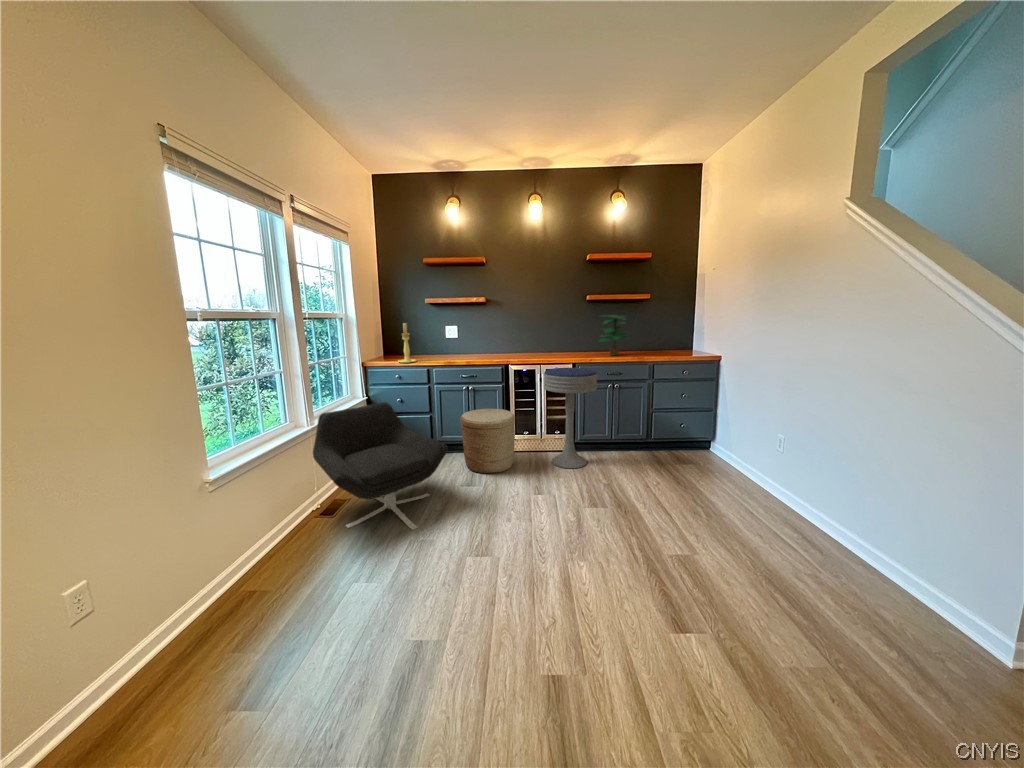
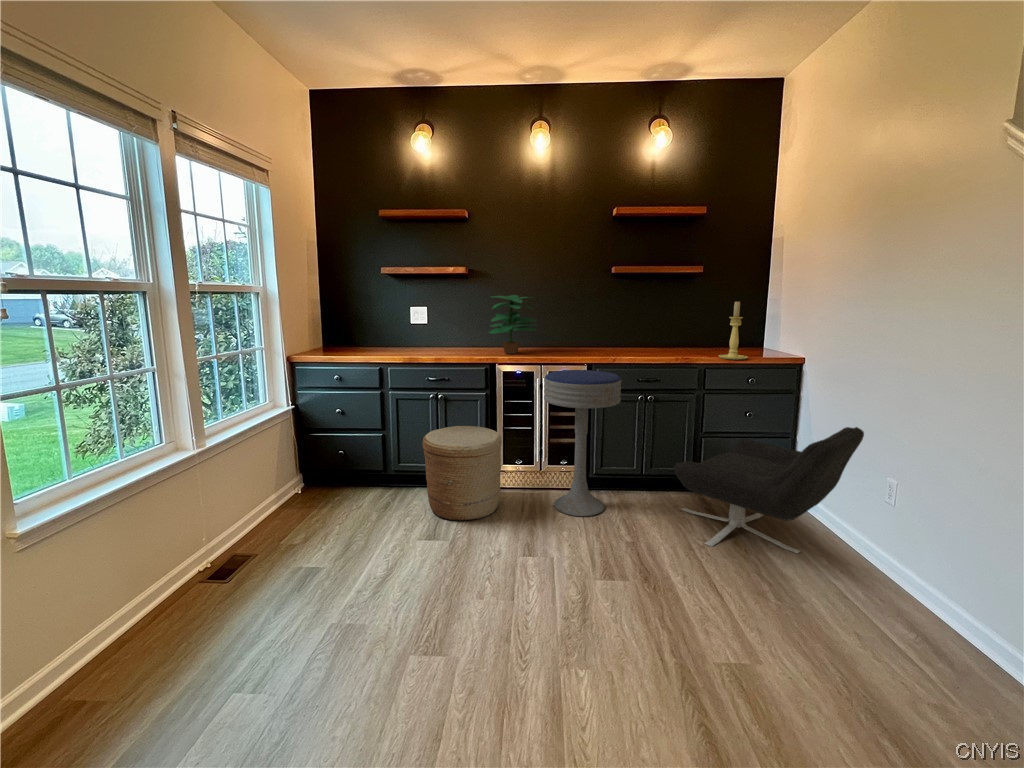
potted plant: present [599,315,630,355] -> present [489,295,537,354]
candle holder: present [398,323,417,363] -> present [719,301,748,359]
lounge chair: present [313,402,448,530] -> present [674,427,864,553]

